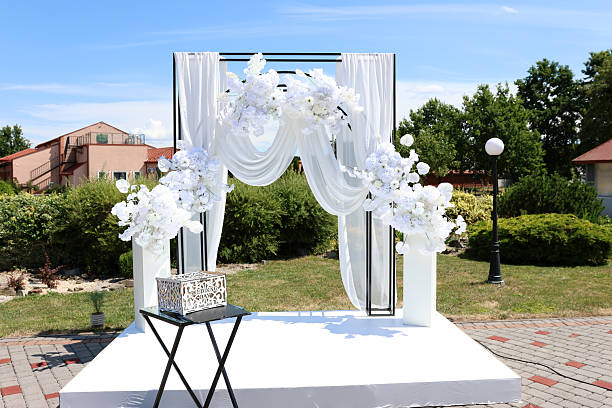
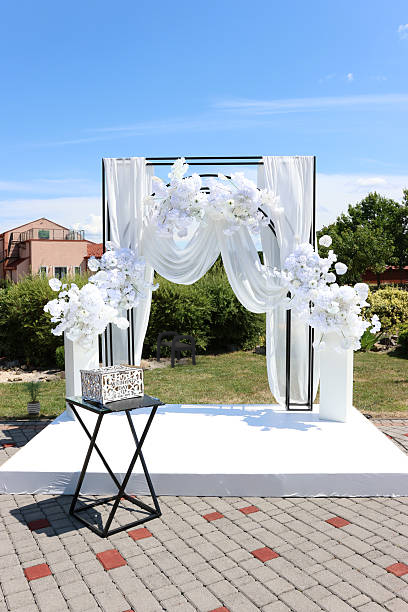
bench: none [225,236,266,273] -> present [157,332,196,367]

